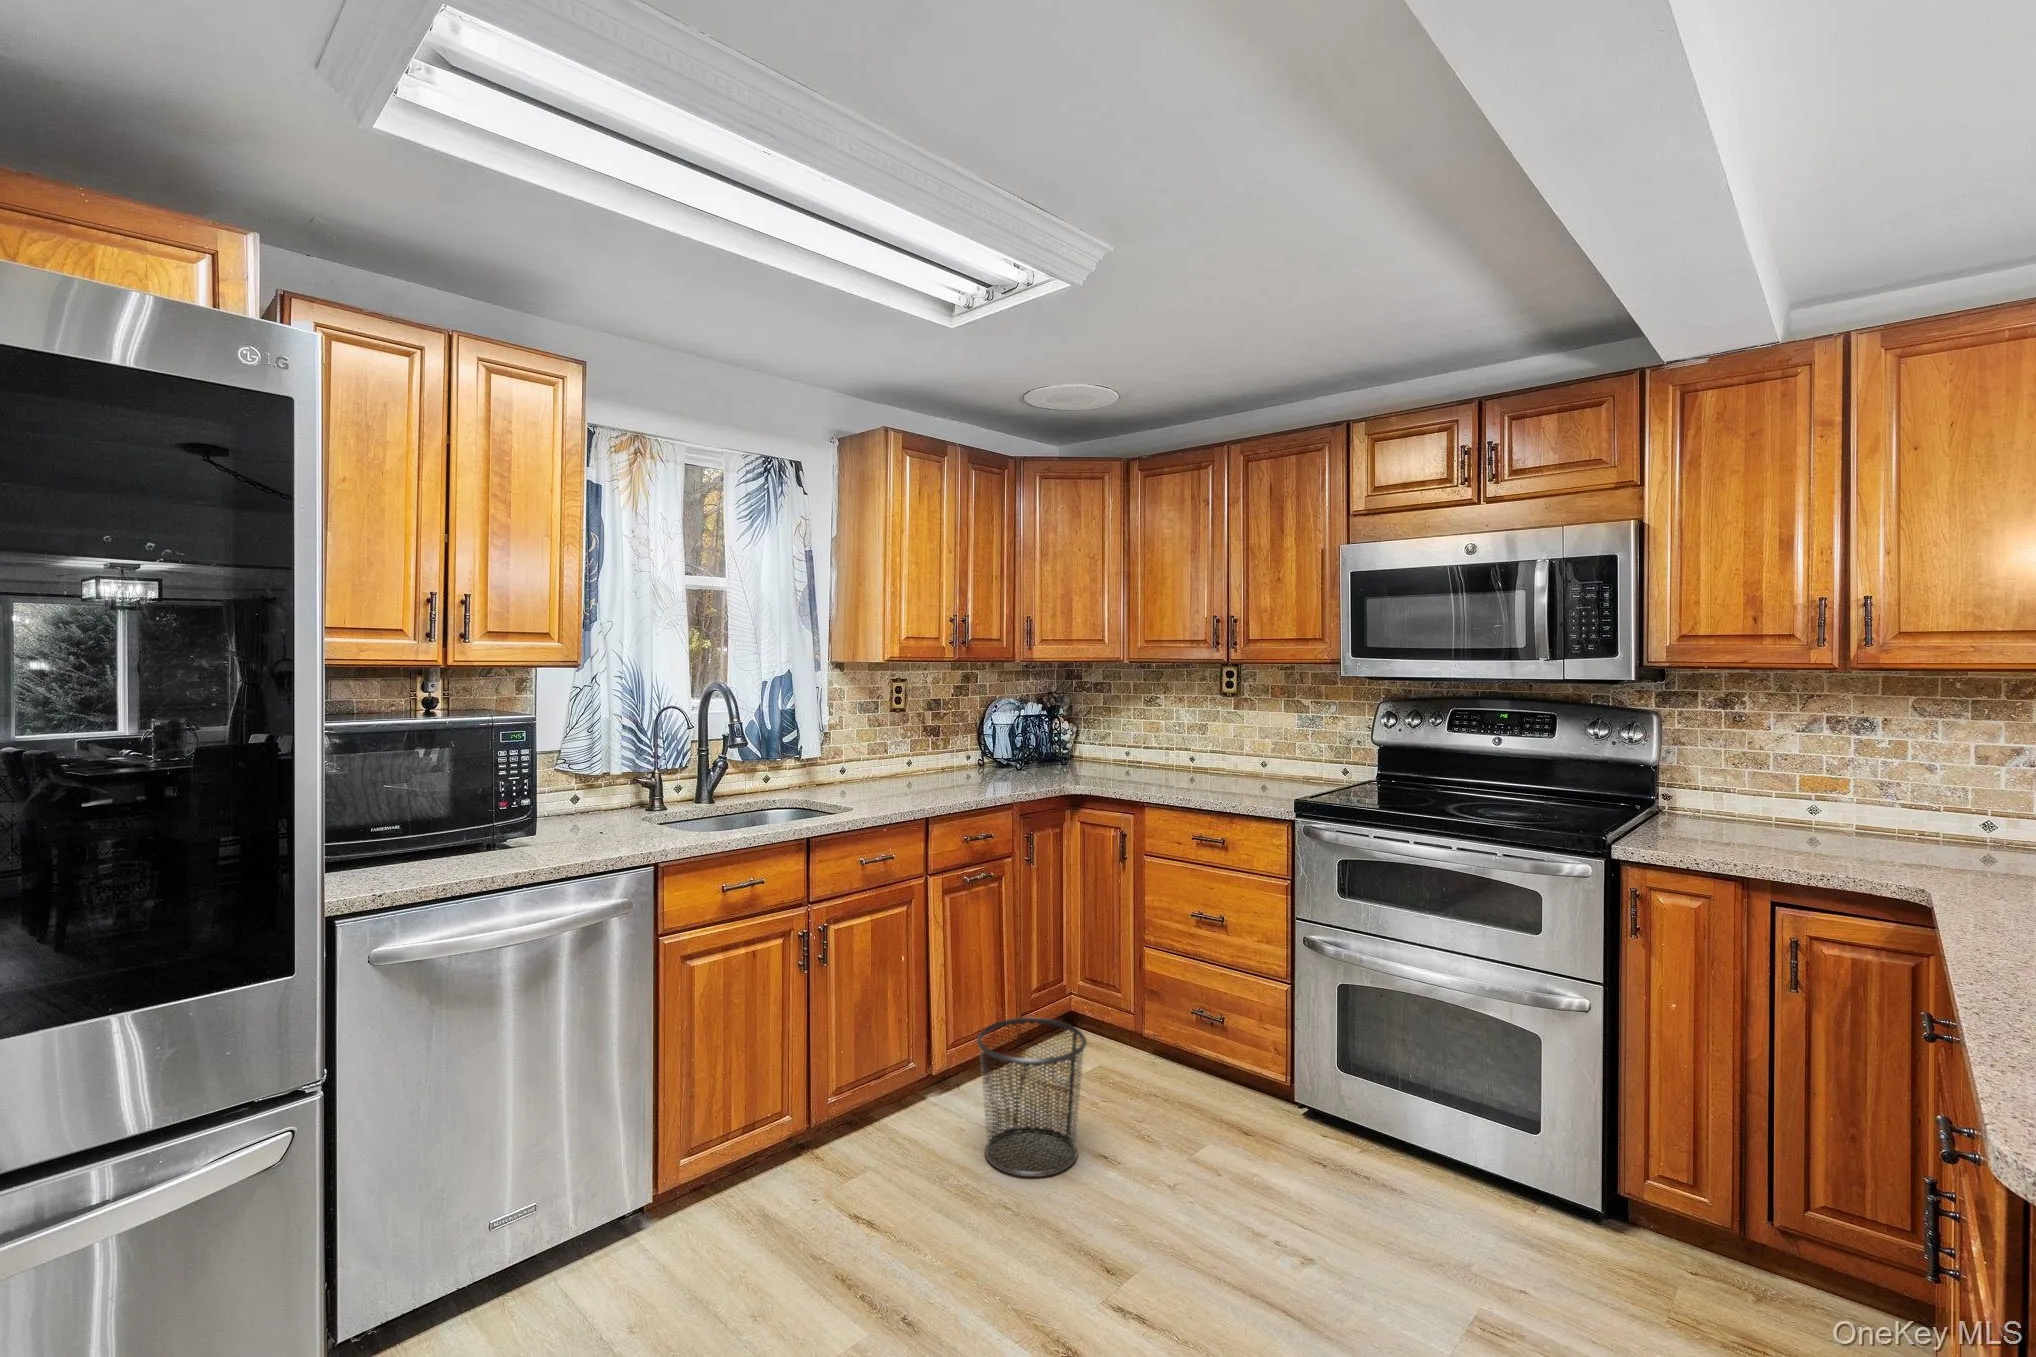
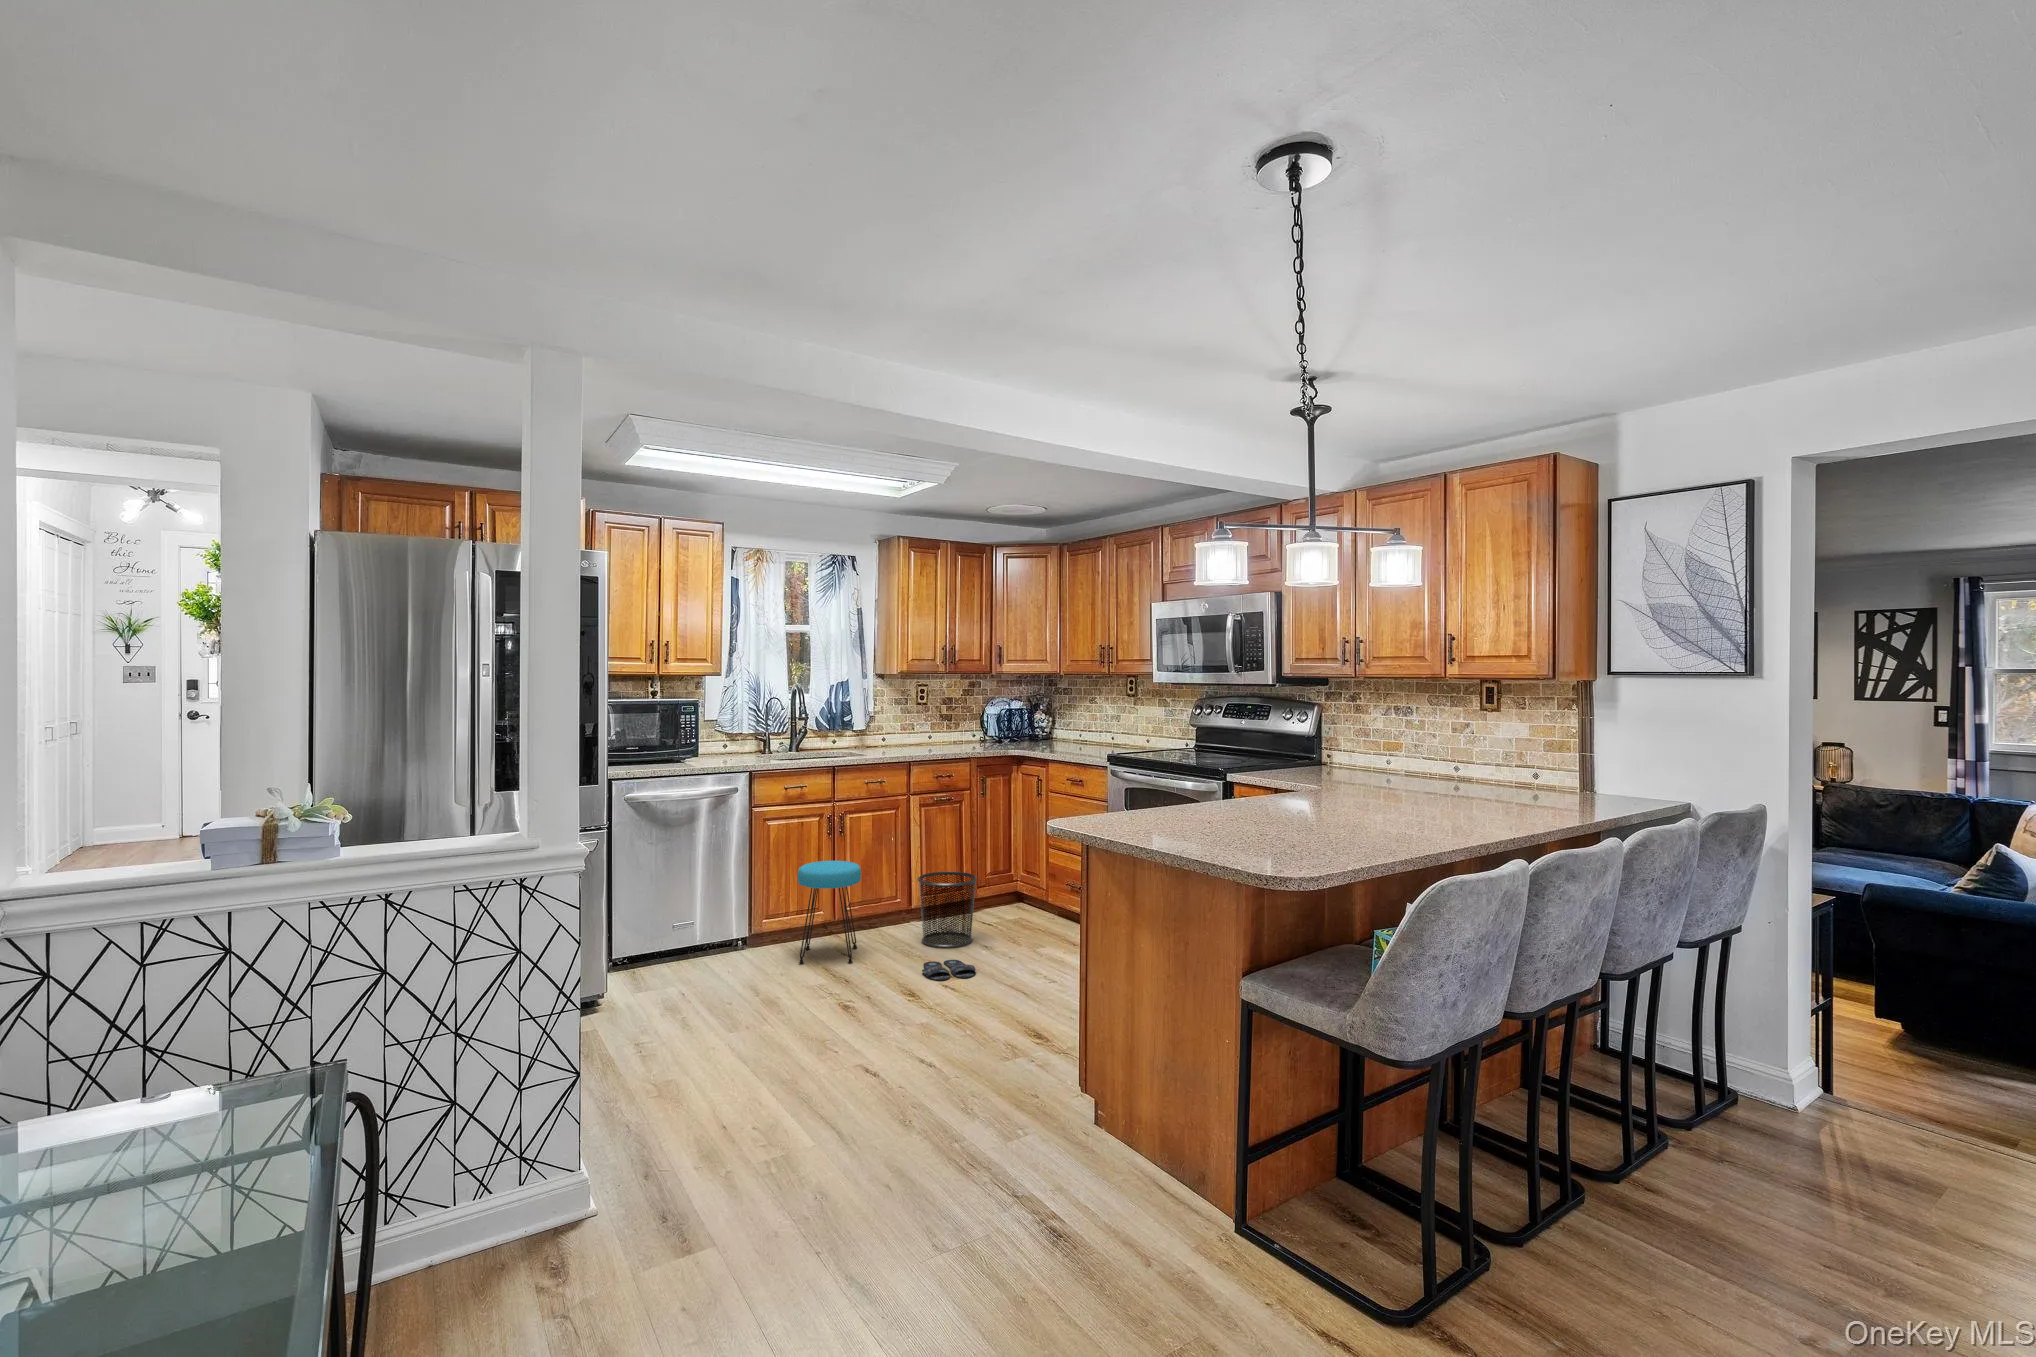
stool: none [767,1031,896,1271] -> present [798,861,861,963]
slippers: none [1037,1218,1160,1303] -> present [922,960,976,981]

